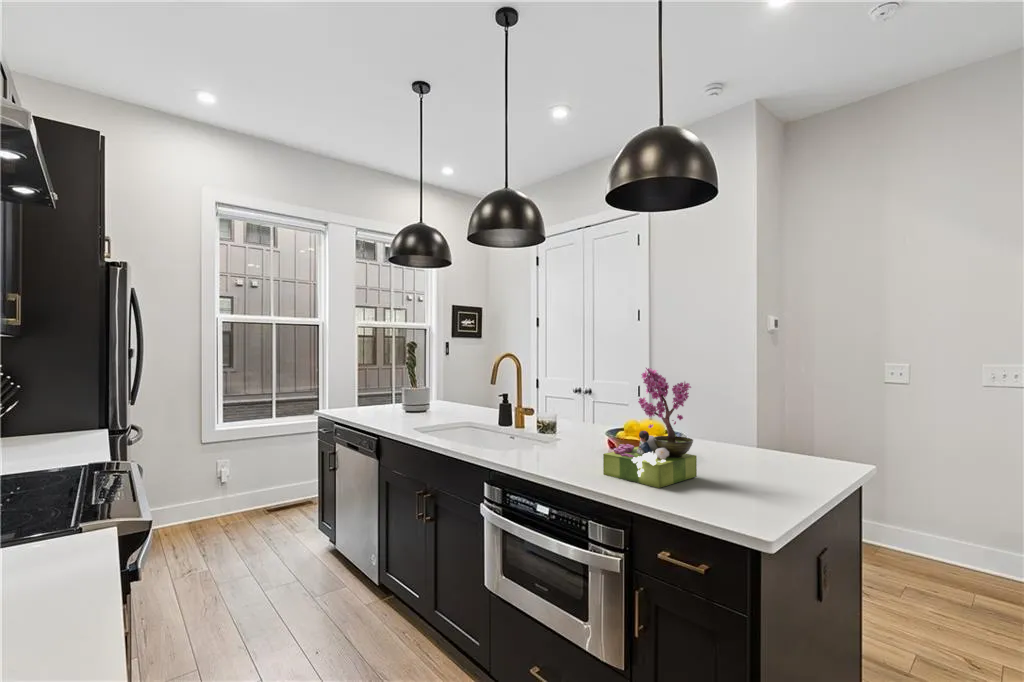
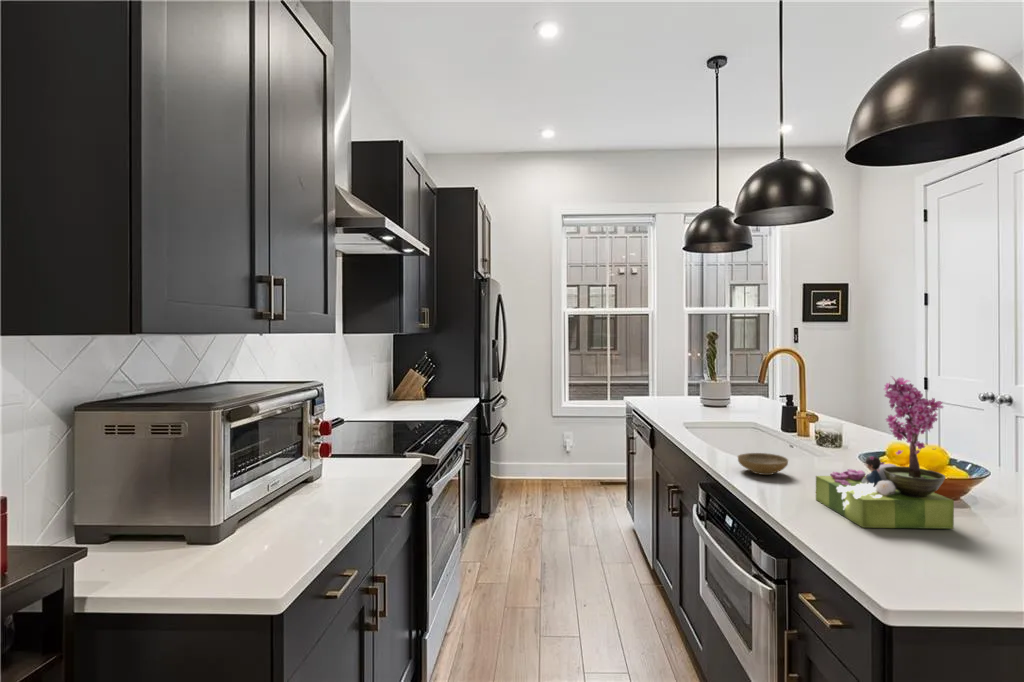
ceramic bowl: none [519,443,561,462] -> present [738,453,788,475]

